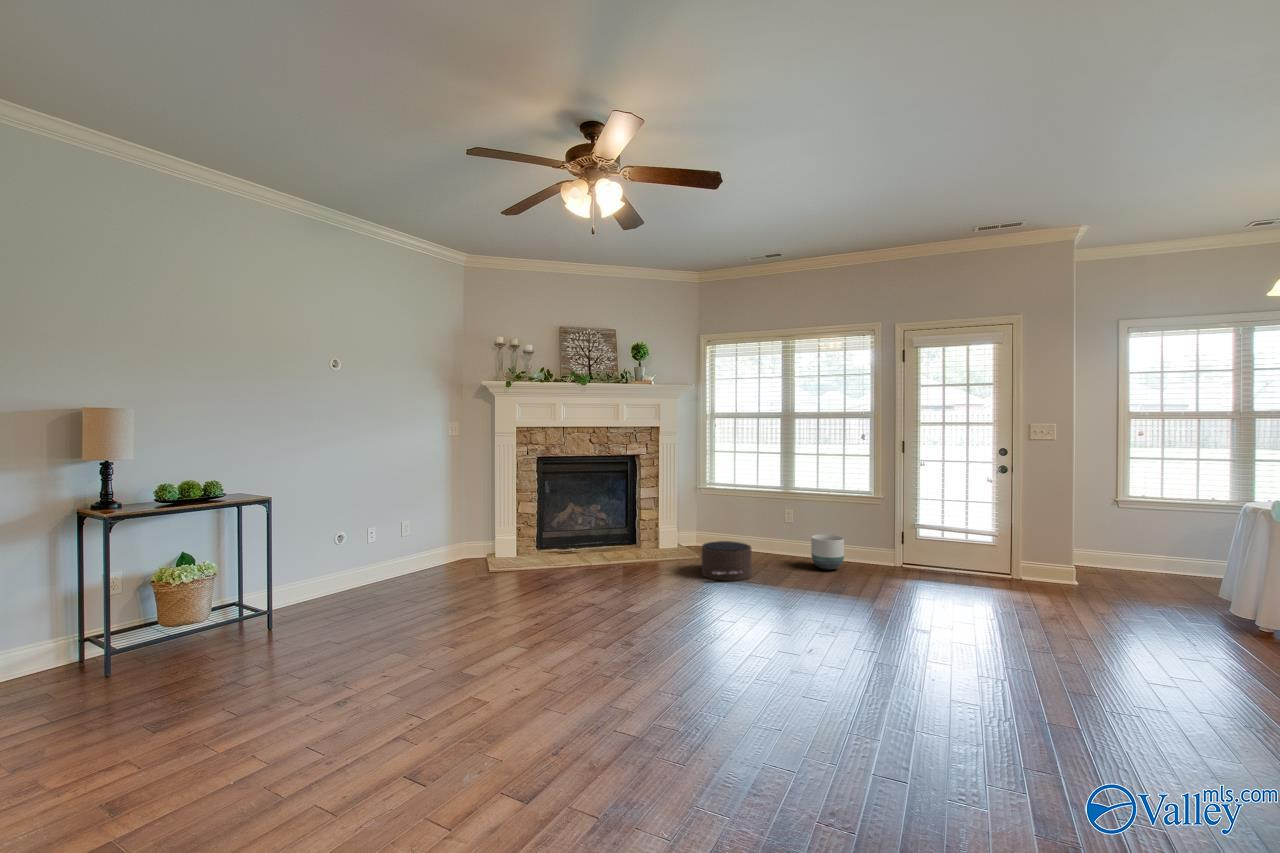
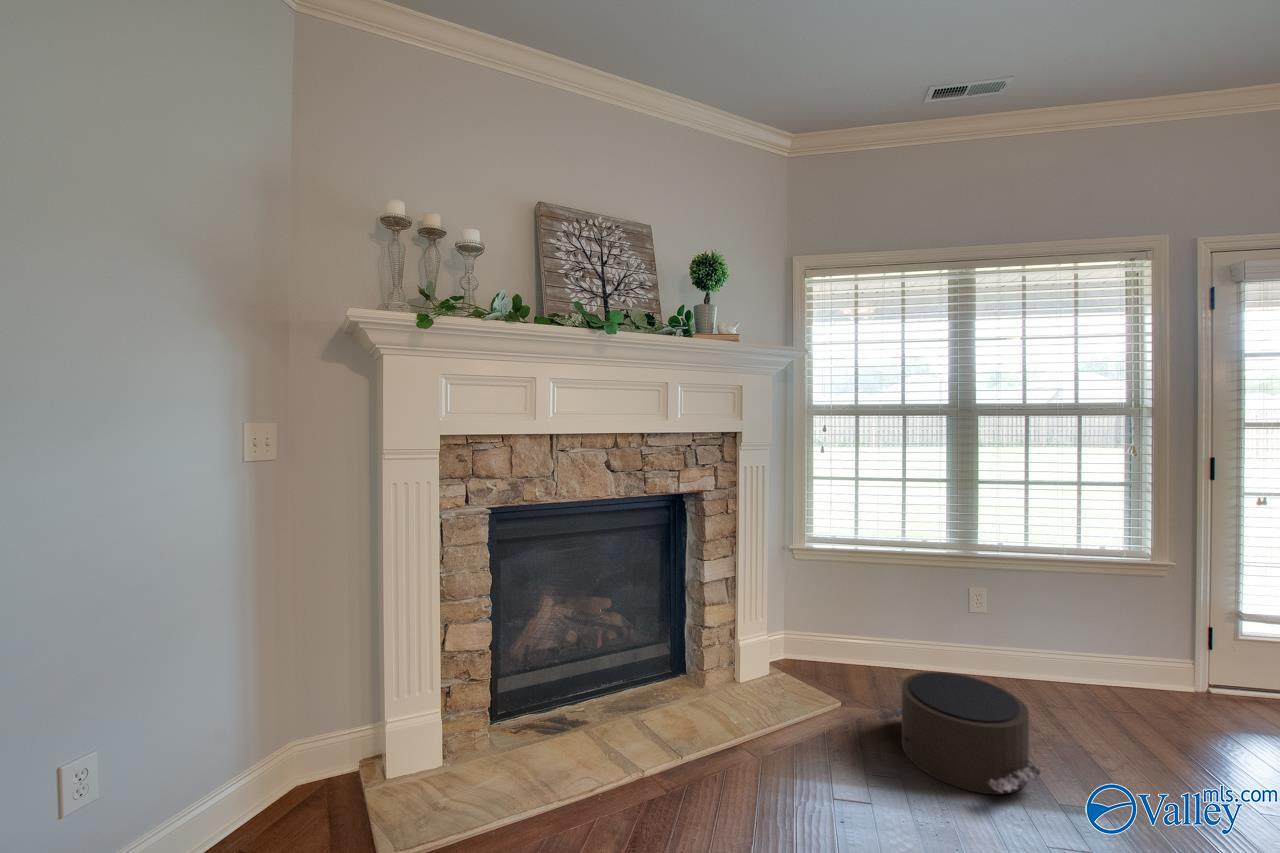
planter: present [811,535,844,570] -> none [1040,628,1113,702]

